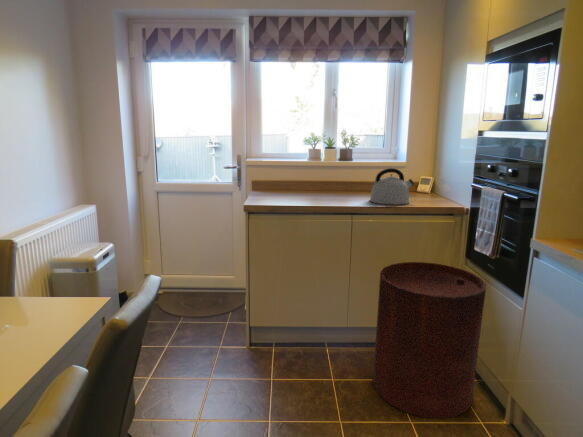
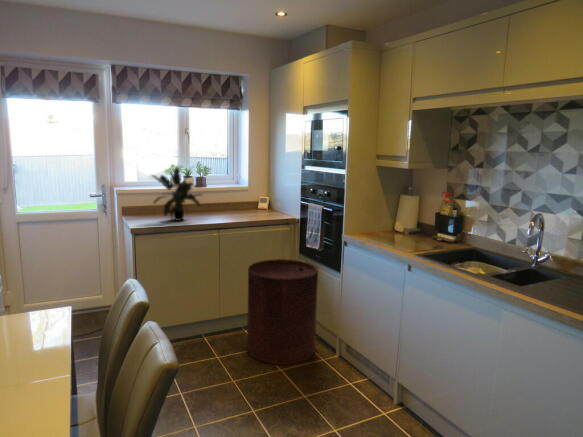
potted plant: none [275,132,336,200] -> present [153,168,201,220]
kettle: present [370,168,414,204] -> none [230,193,261,220]

